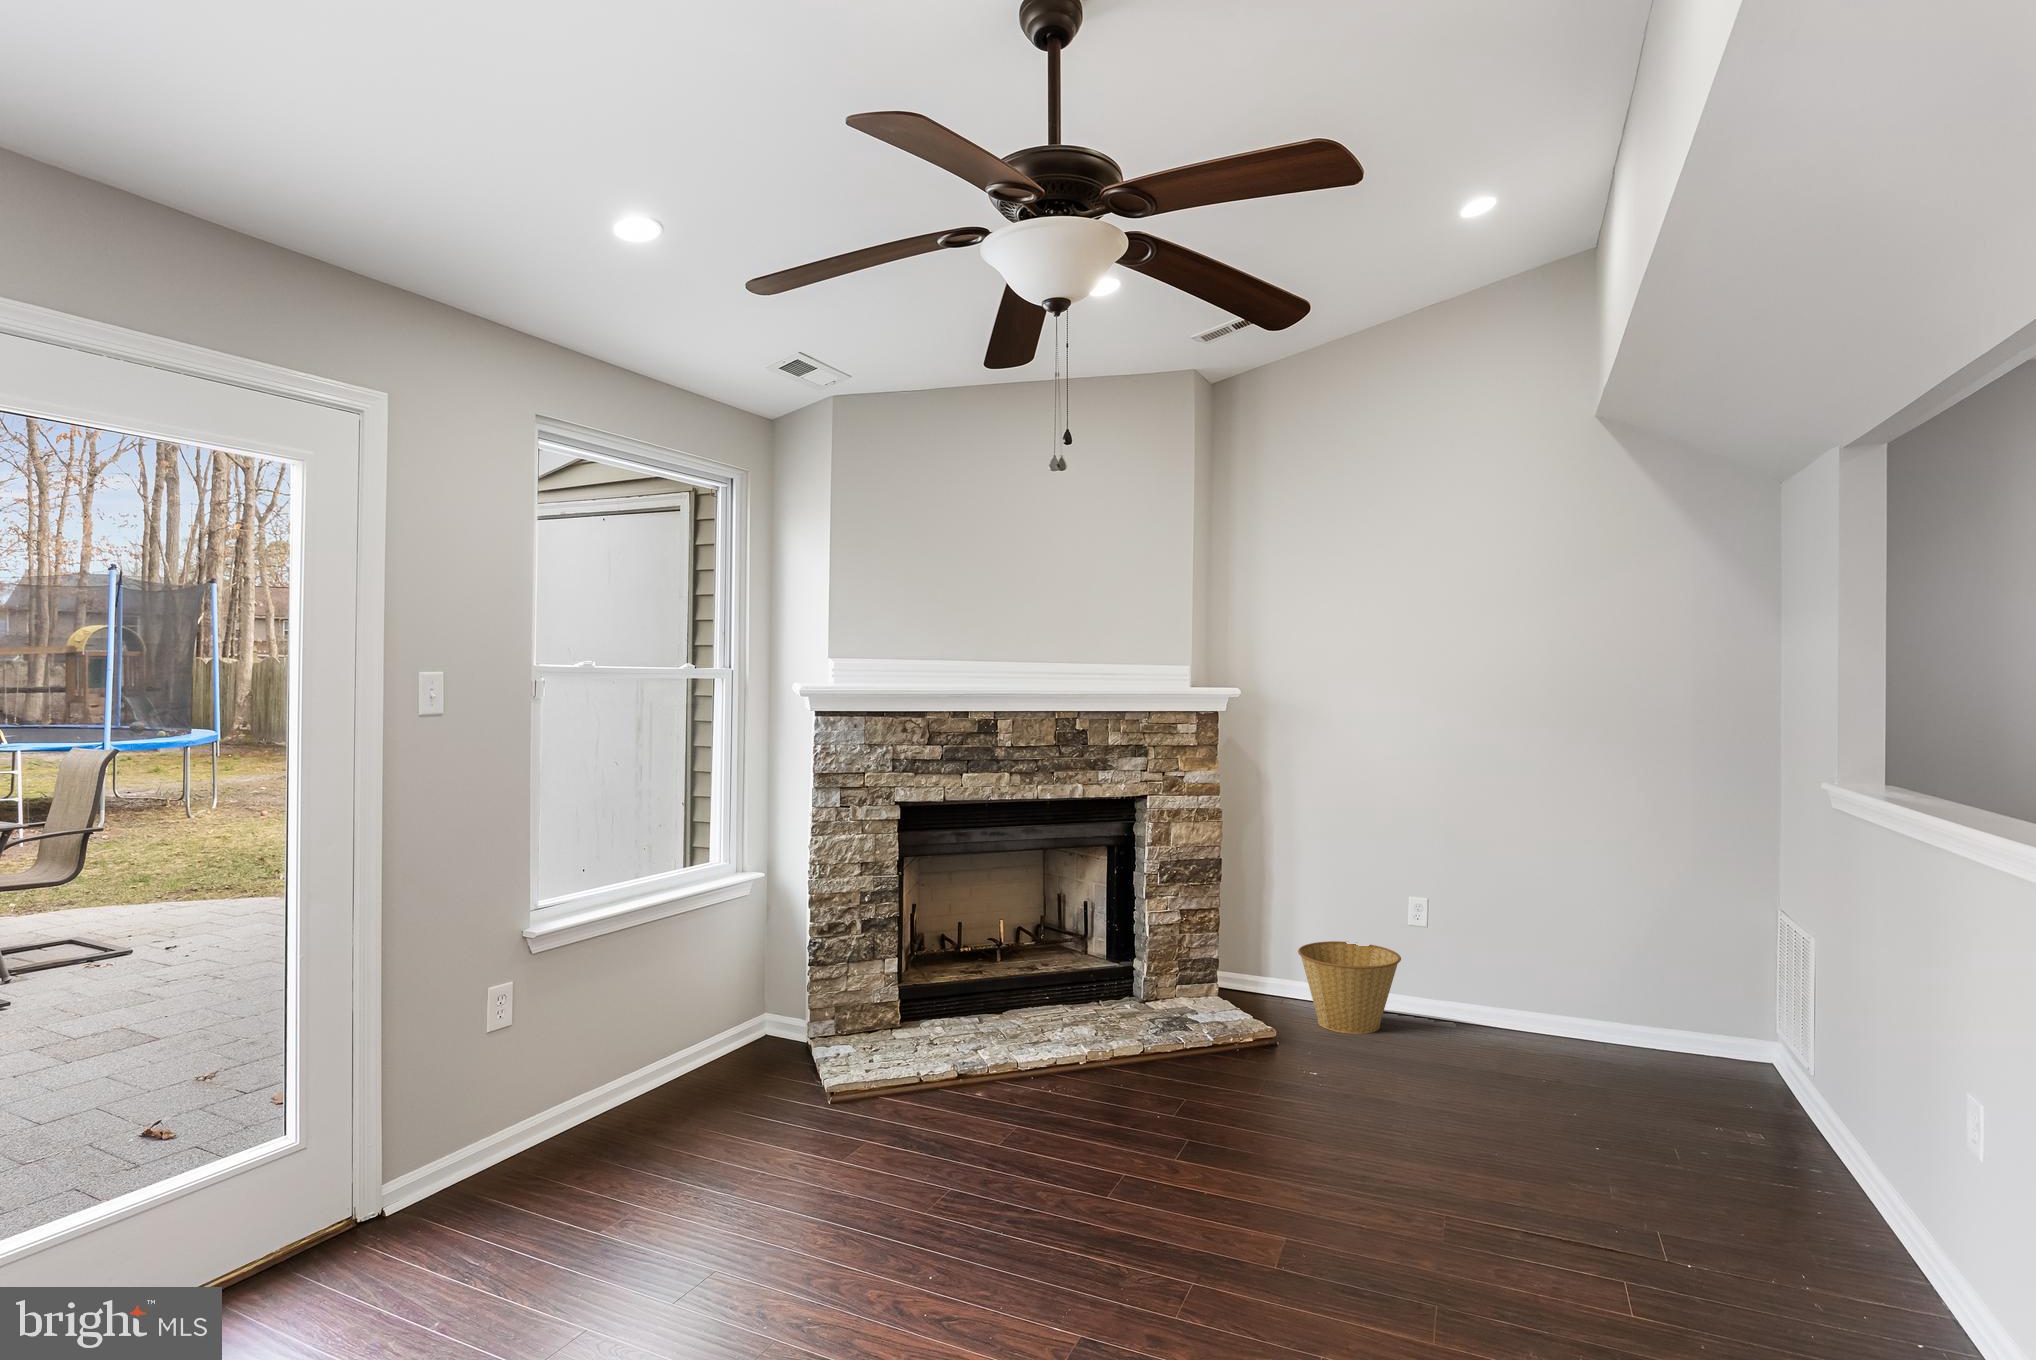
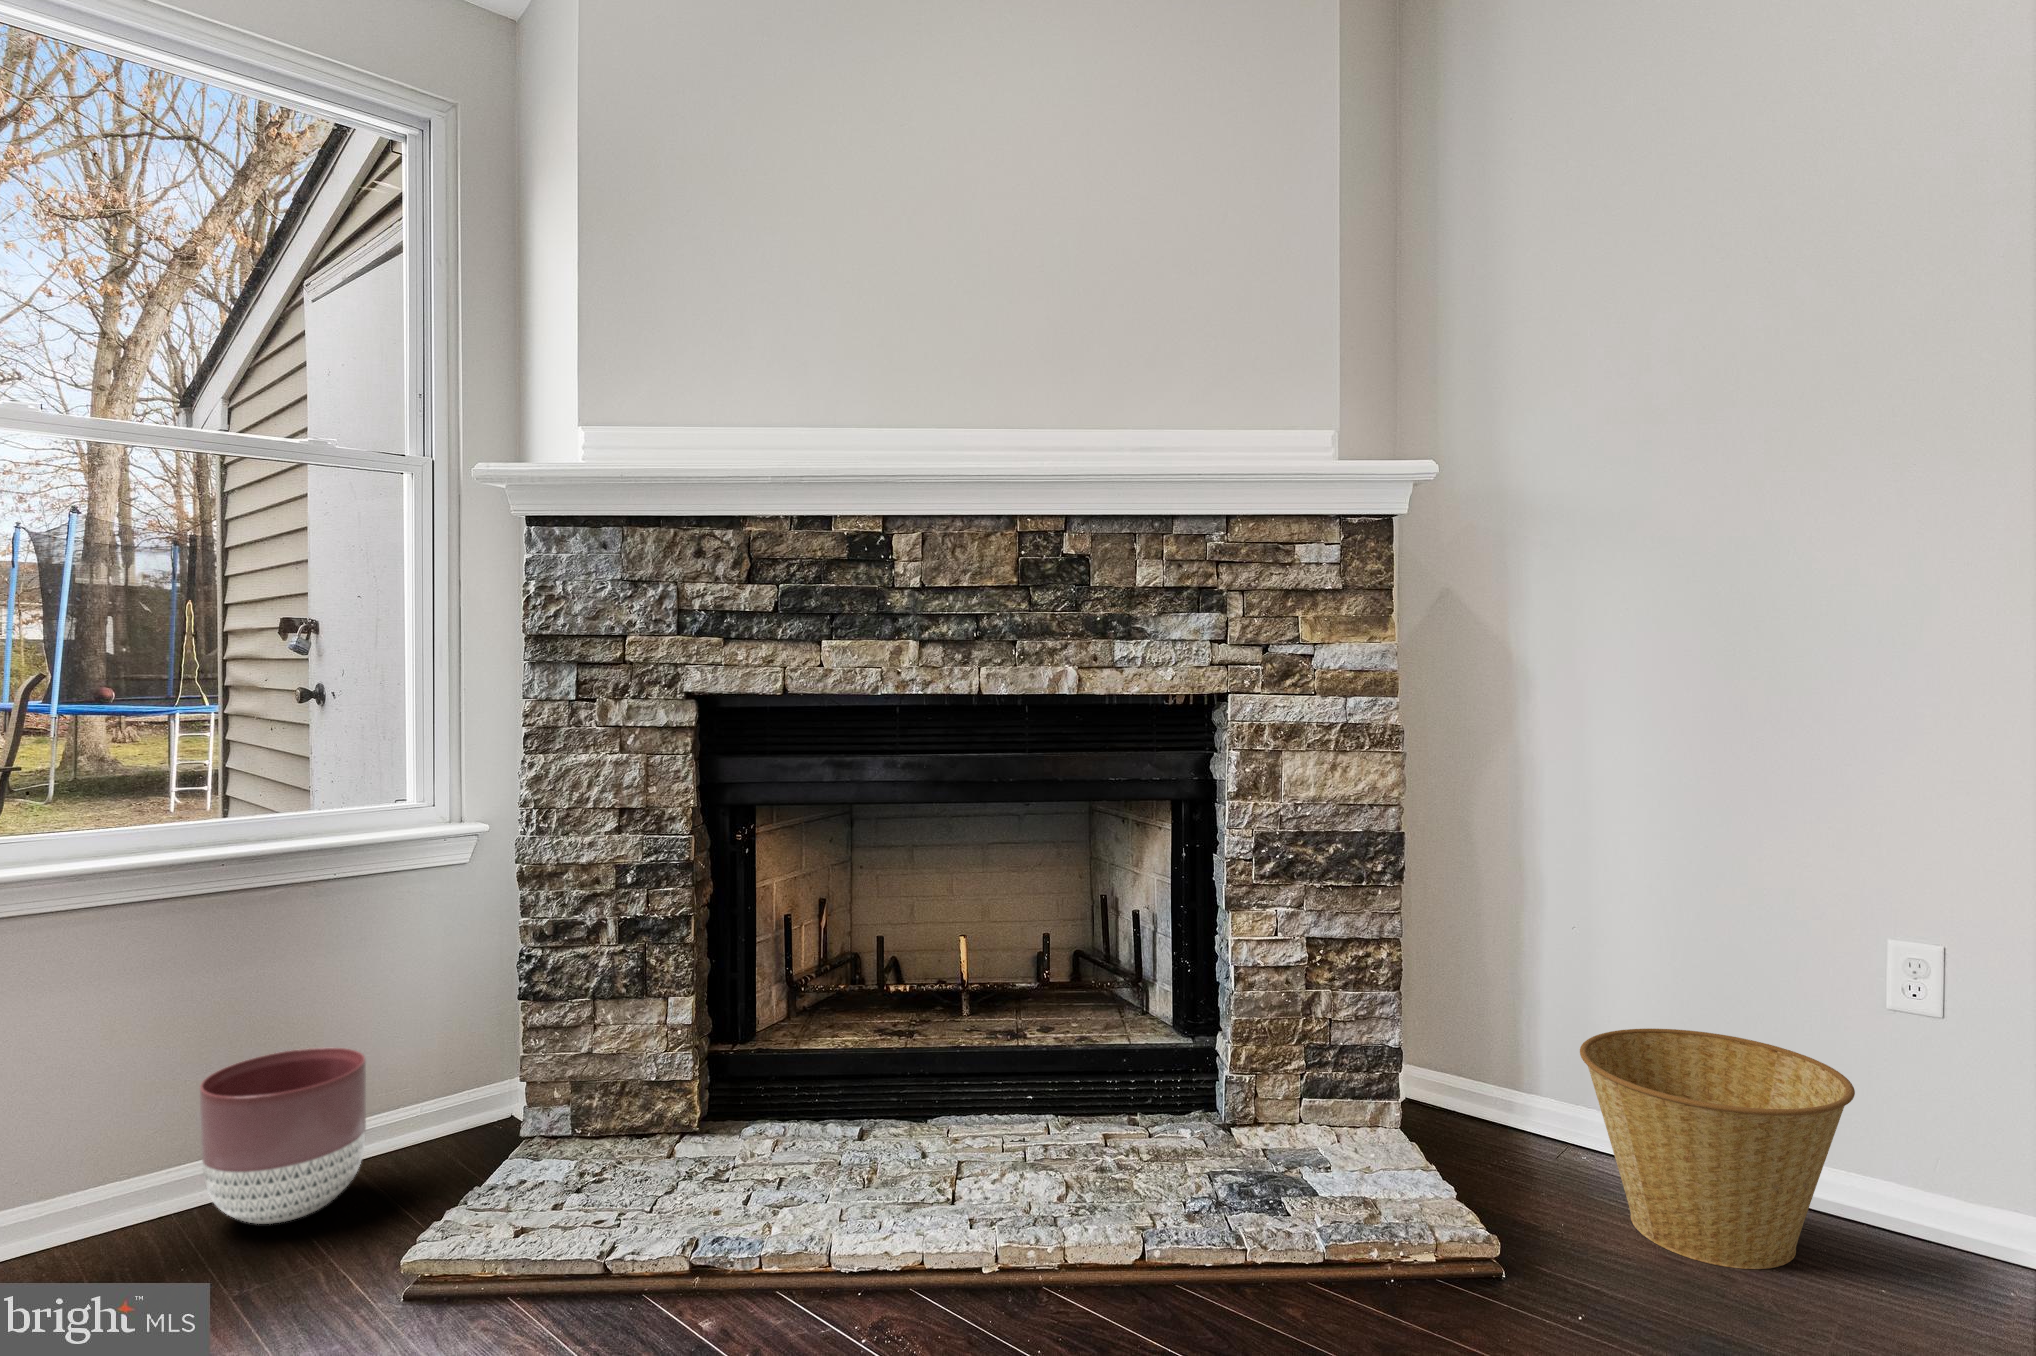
planter: none [663,1000,740,1090] -> present [200,1048,366,1224]

